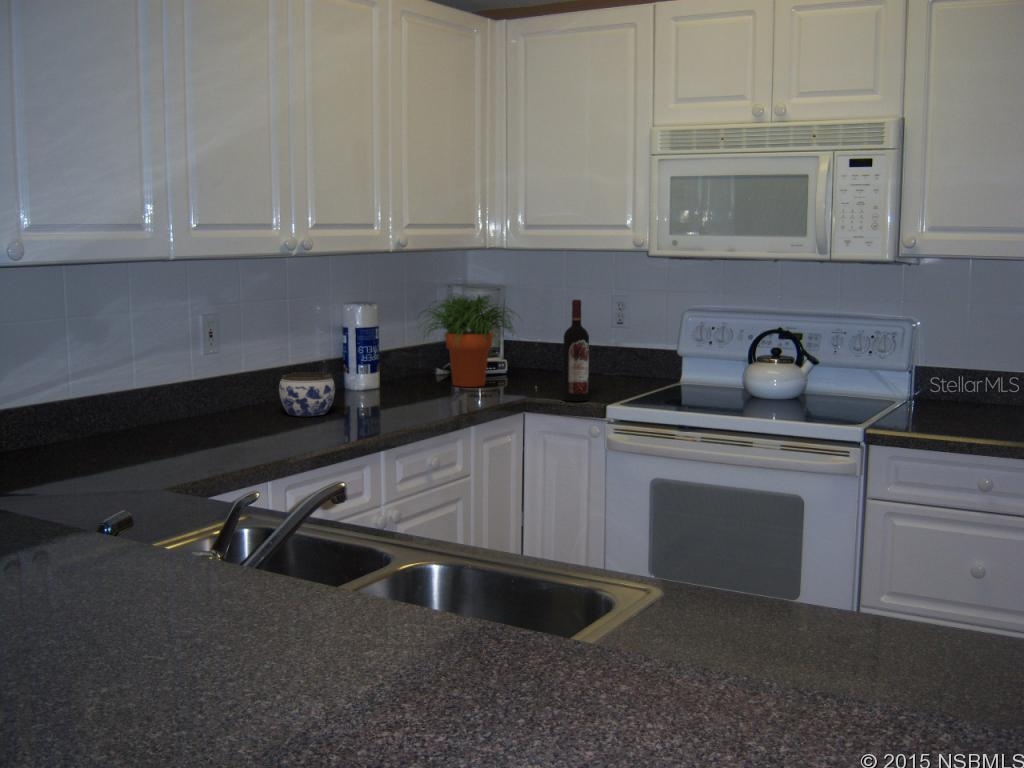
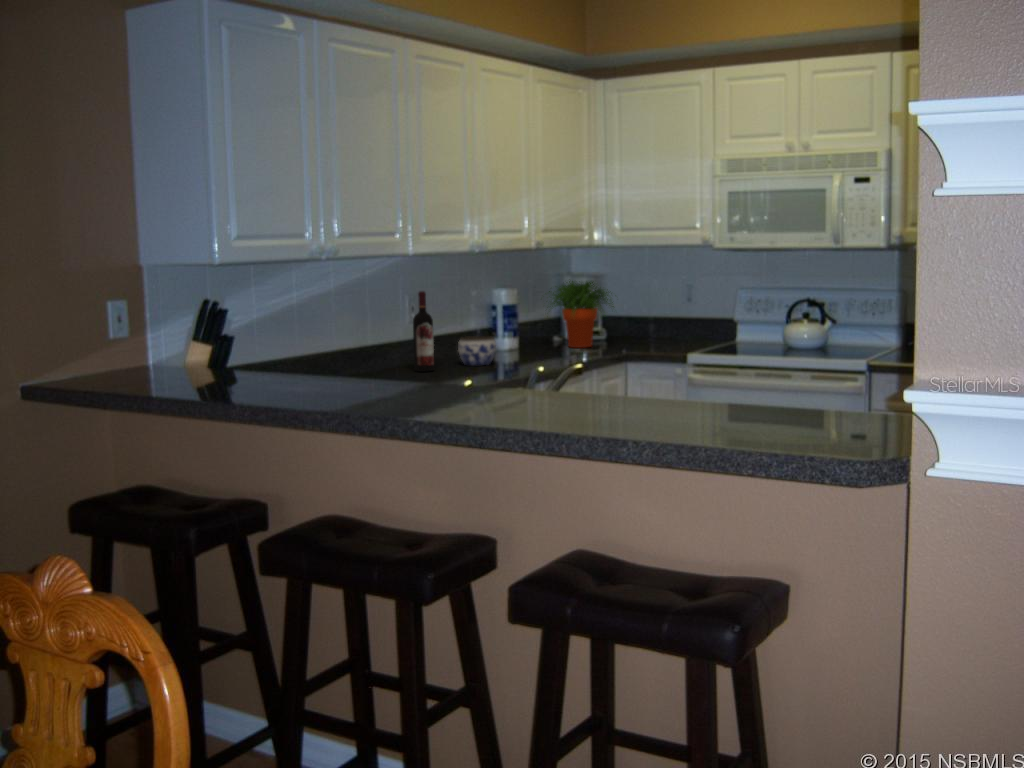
wine bottle: present [563,300,589,401] -> present [413,291,434,372]

